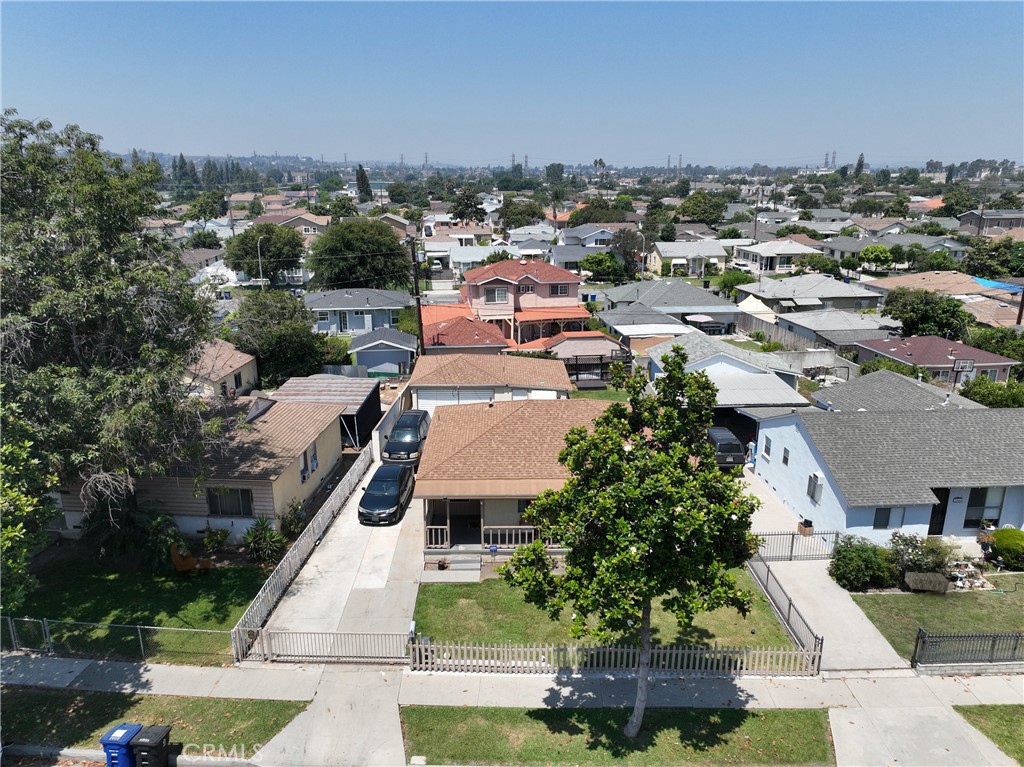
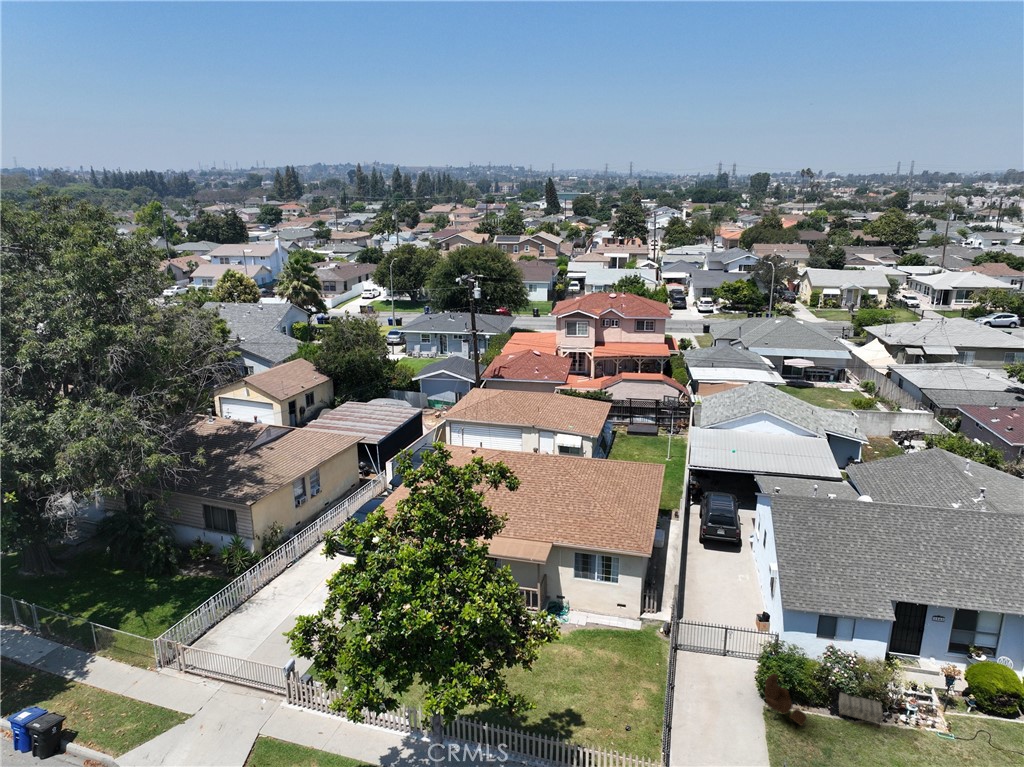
lounge chair: present [171,544,212,578] -> present [765,673,807,726]

